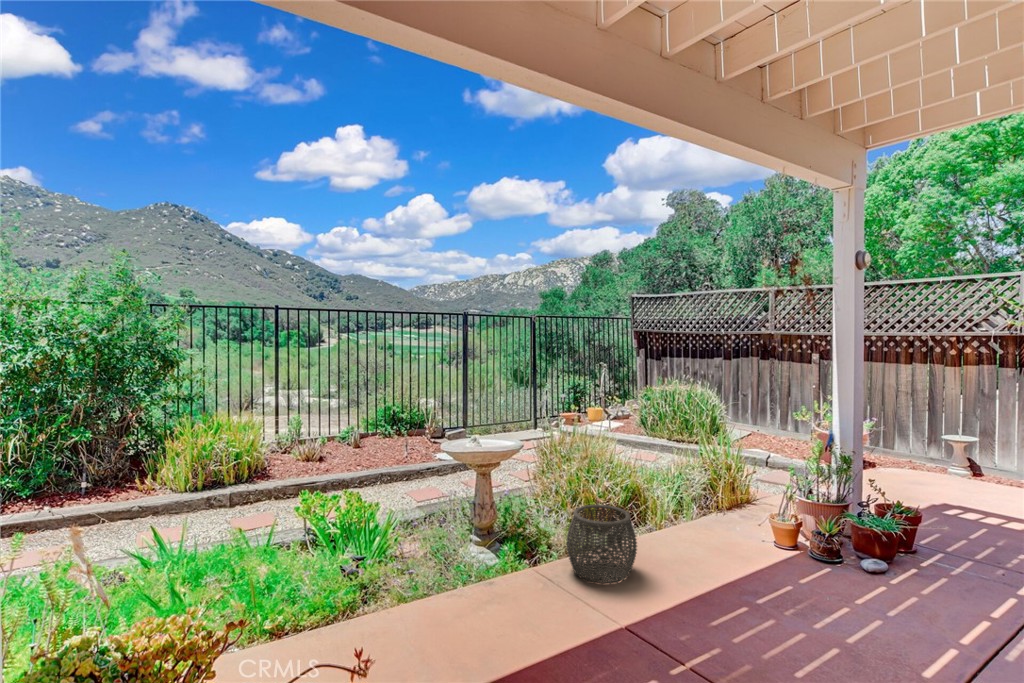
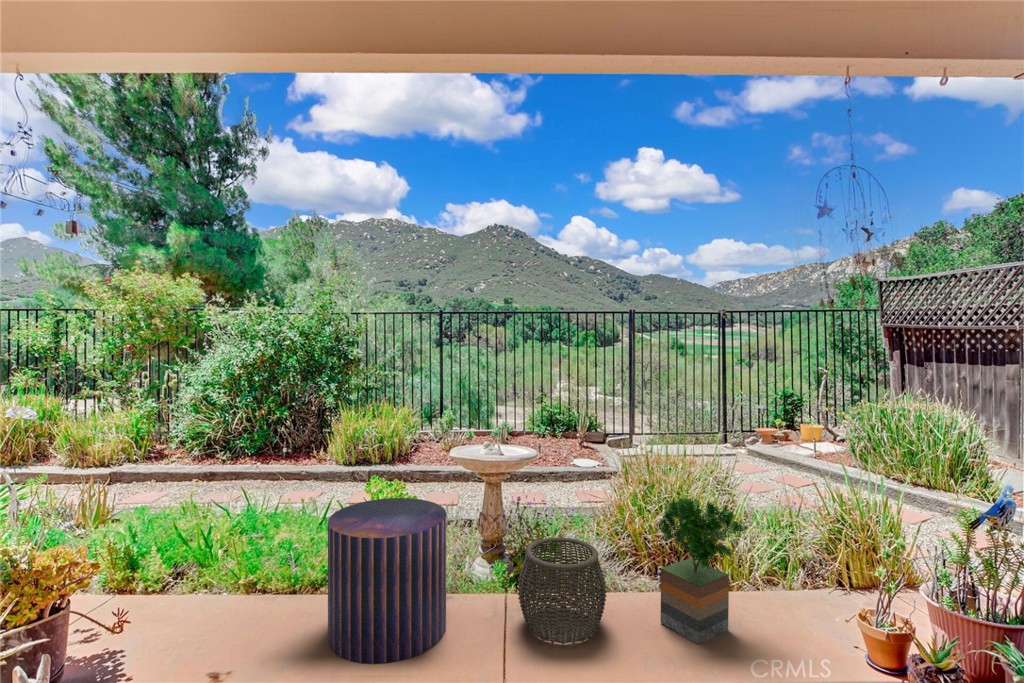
potted tree: none [649,460,713,561] -> present [659,497,745,644]
pouf: none [431,492,536,639] -> present [328,498,446,664]

